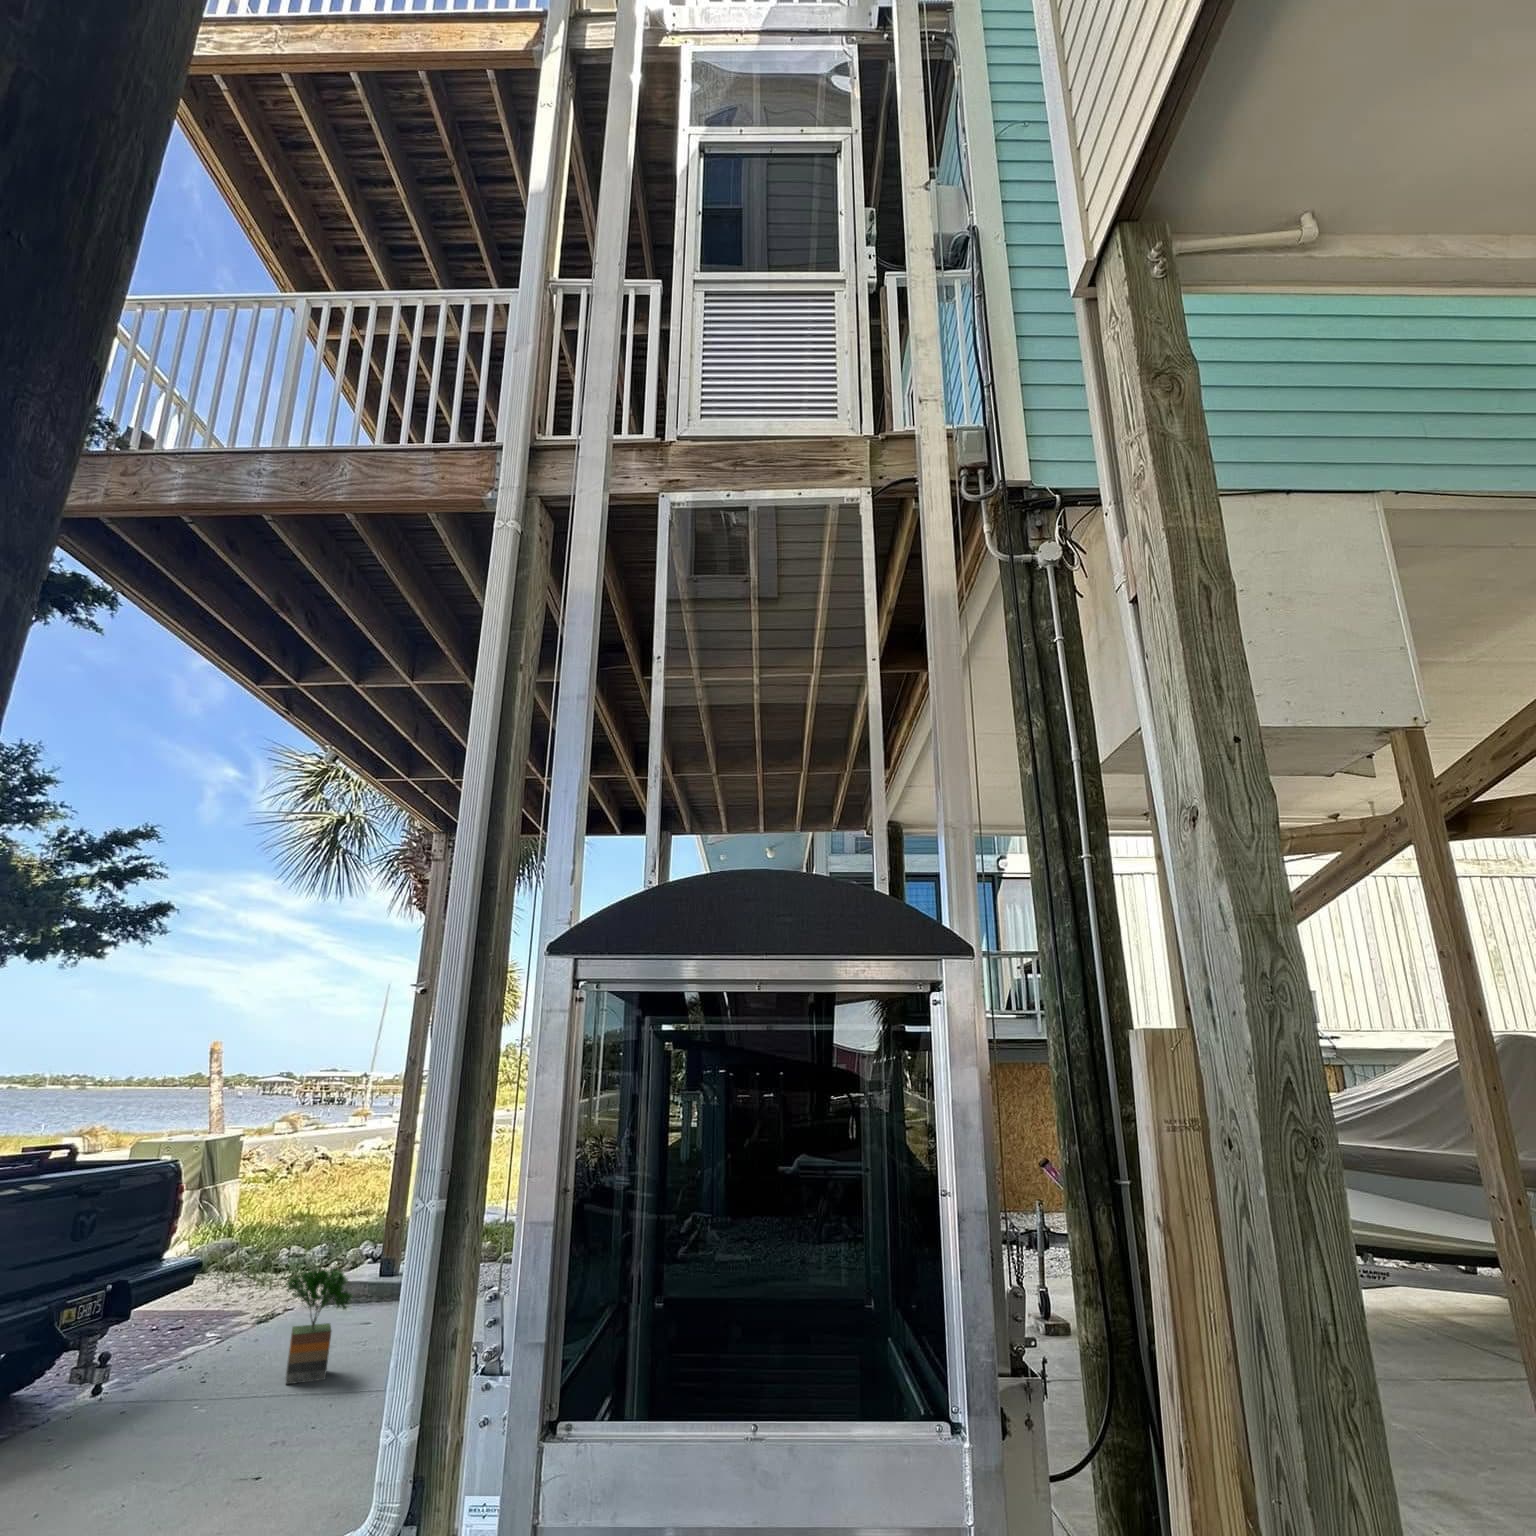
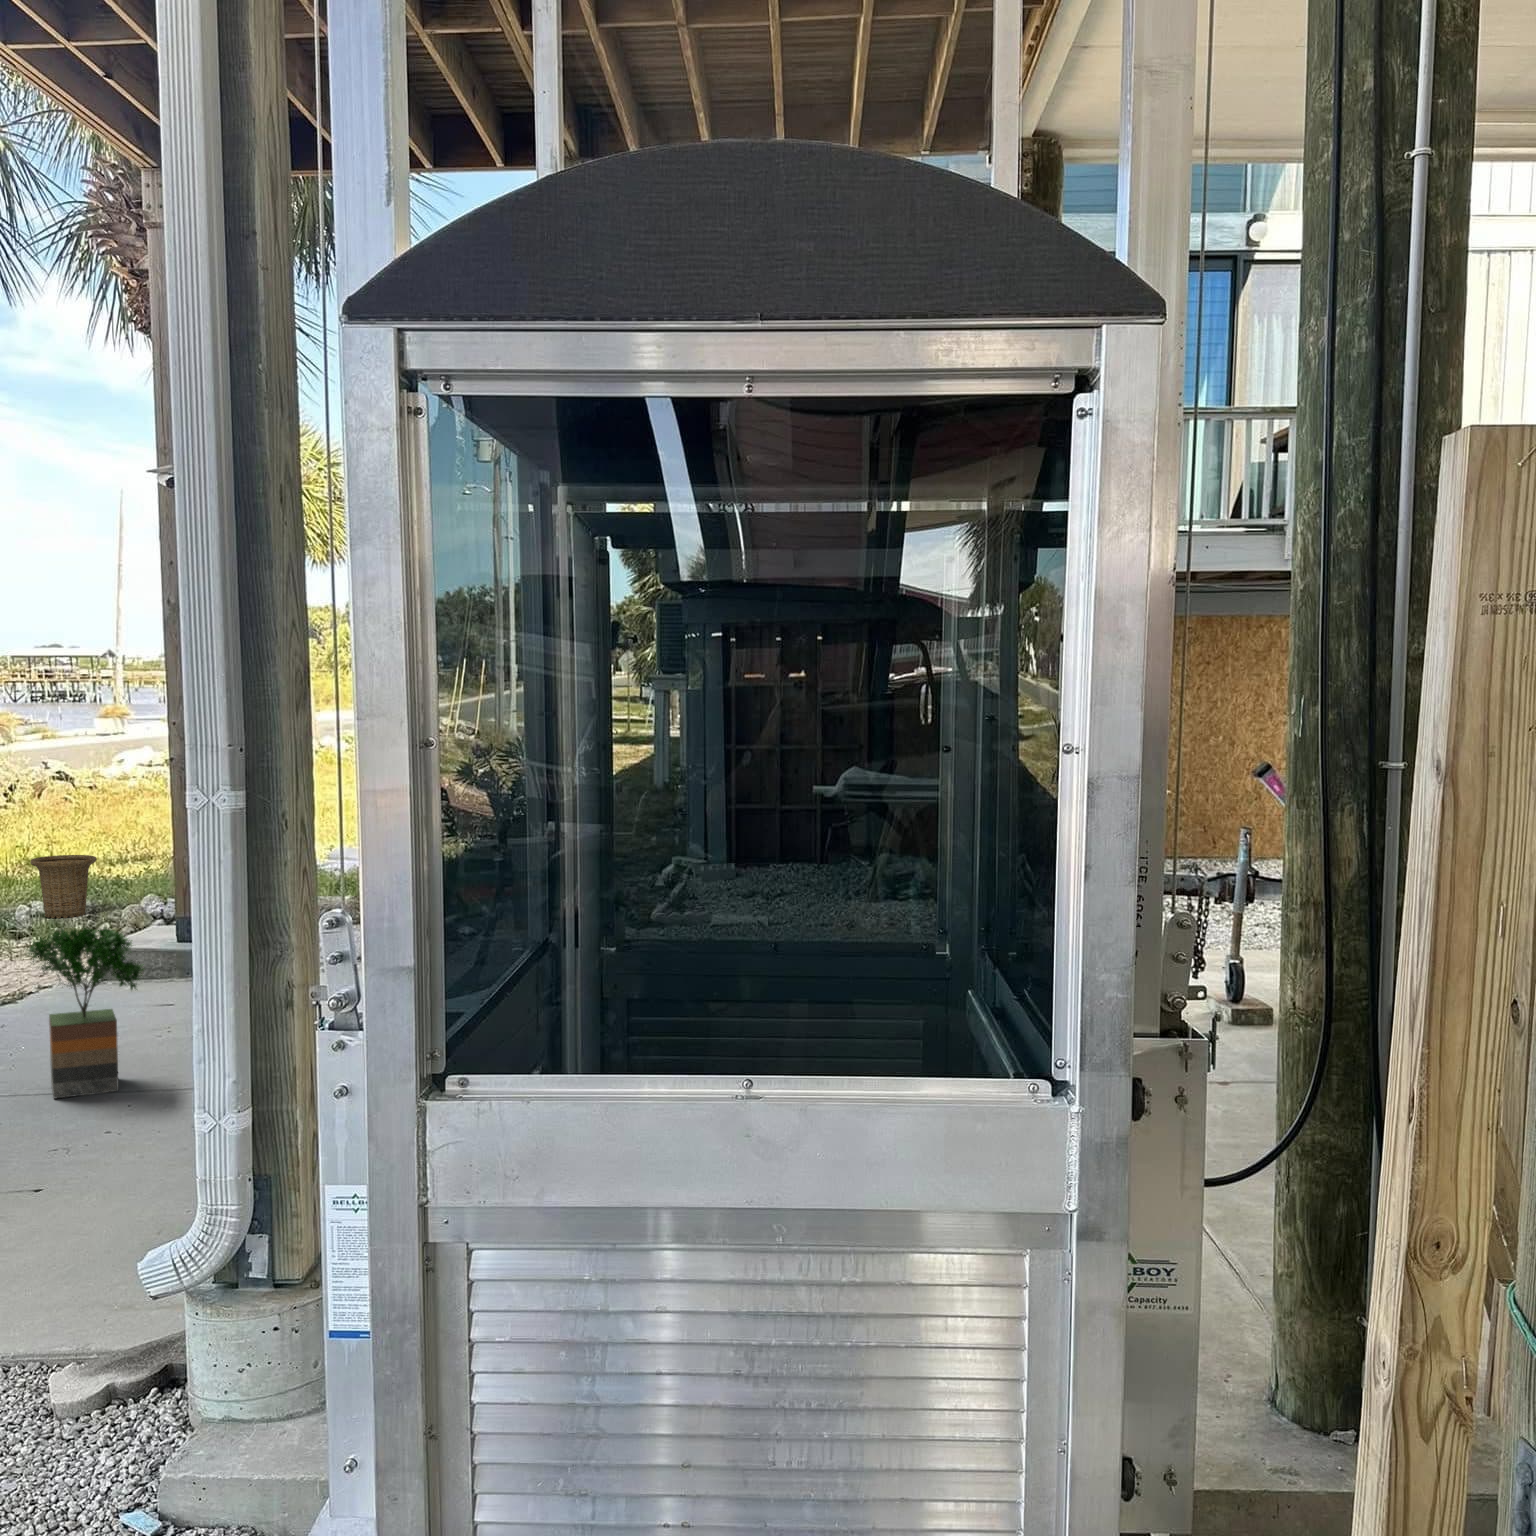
basket: none [296,1215,336,1258] -> present [30,855,97,918]

